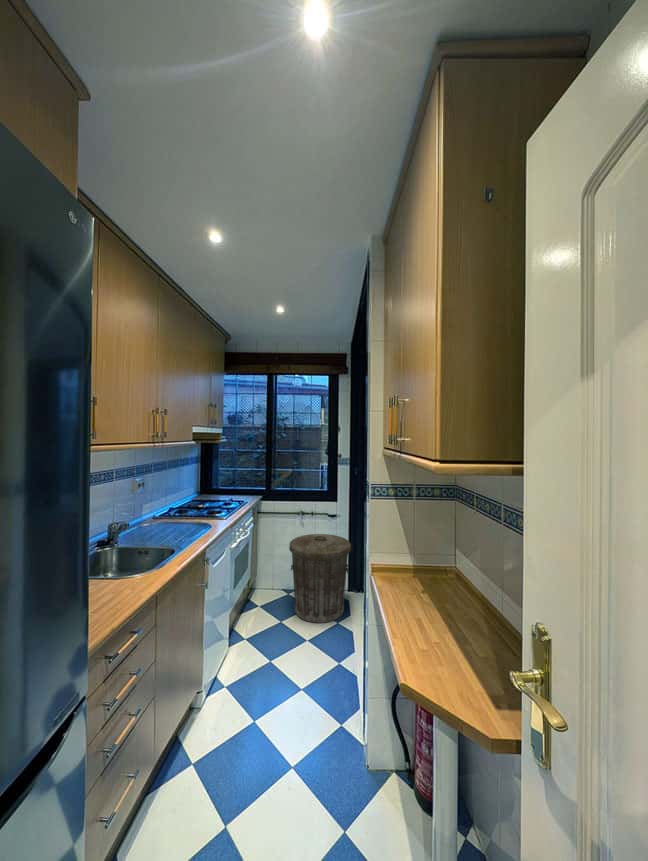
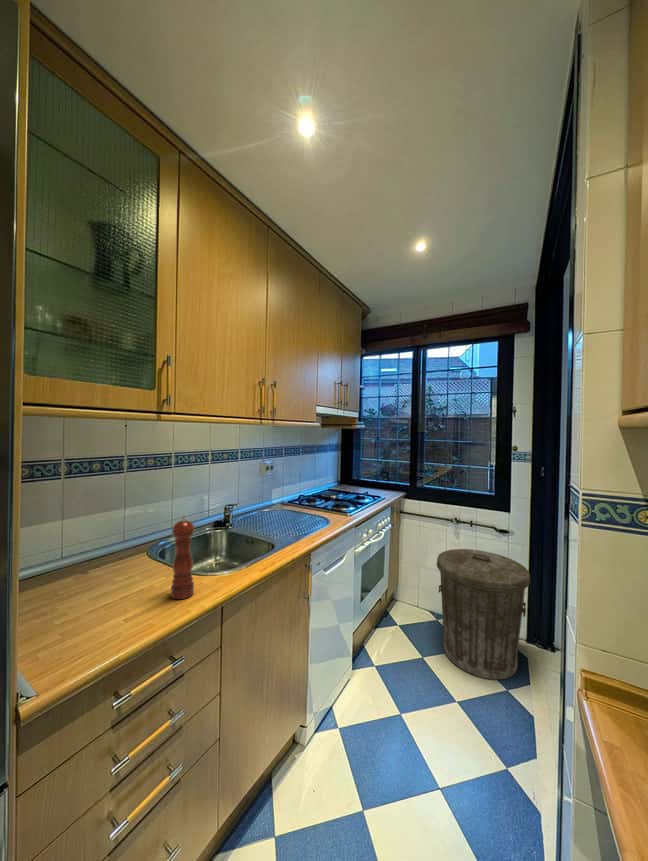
pepper mill: none [117,533,135,596] -> present [171,515,194,599]

